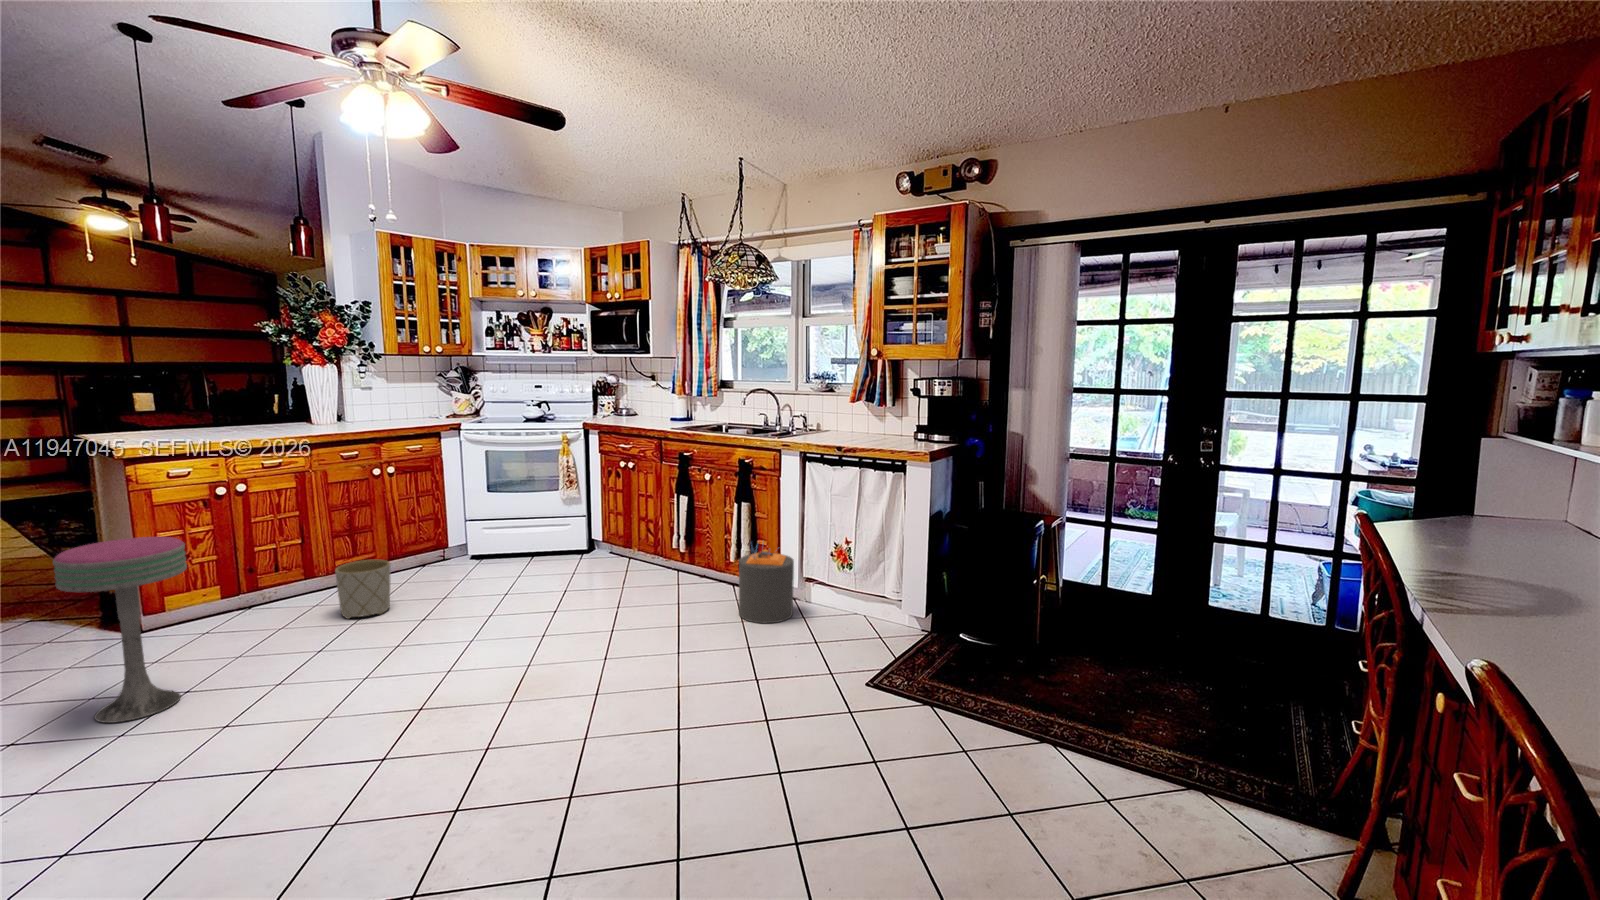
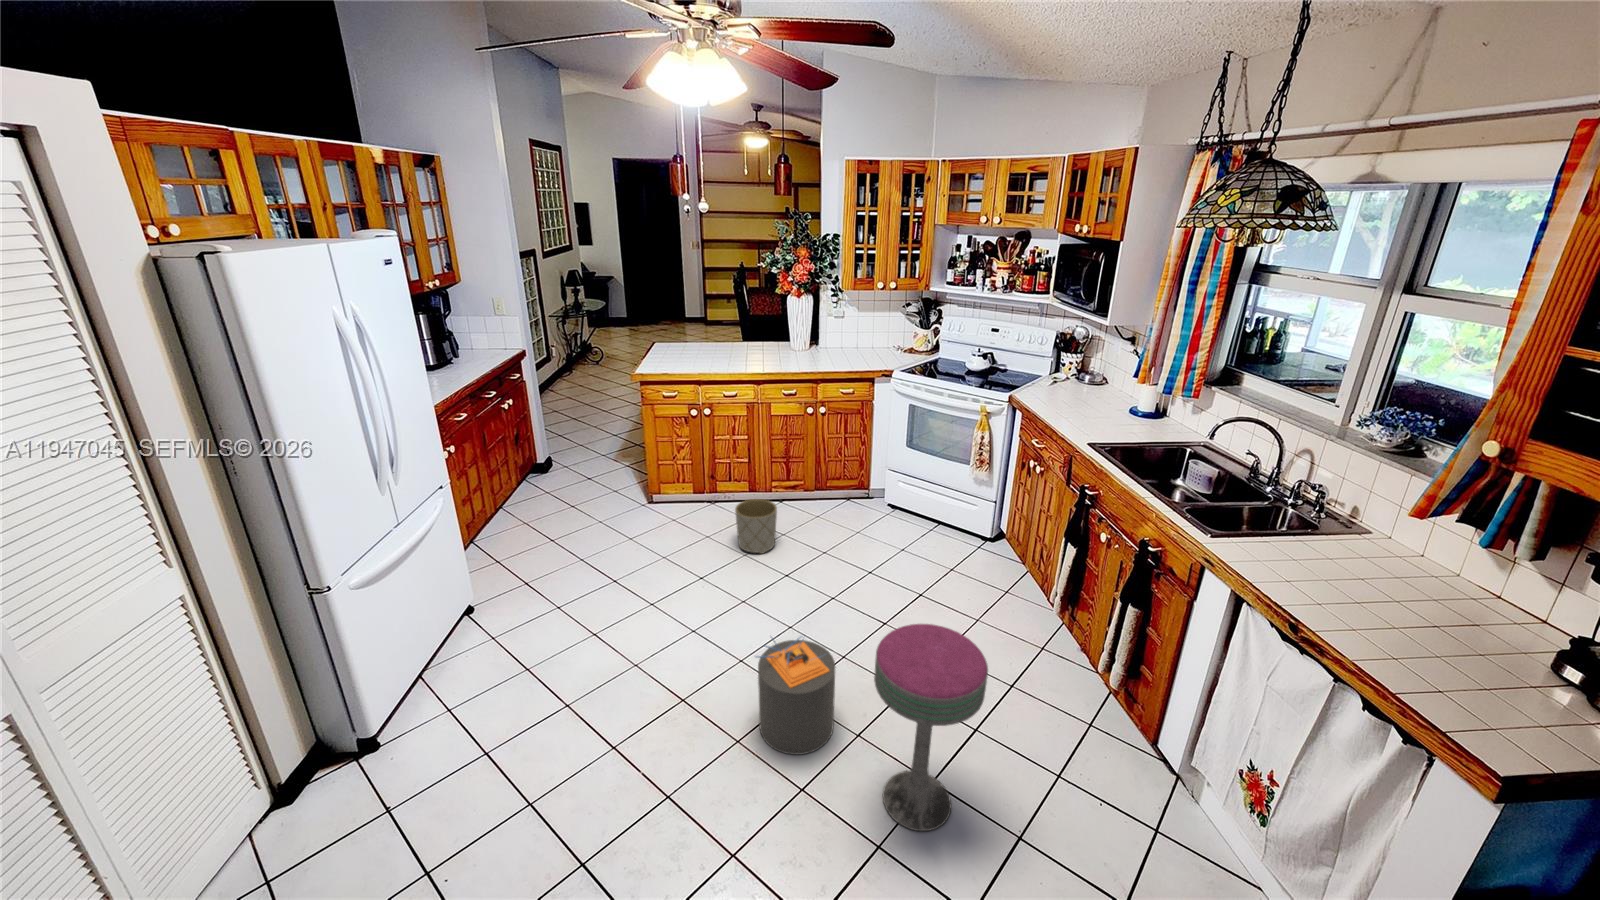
bar stool: present [53,537,187,723] -> present [874,624,988,831]
trash can: present [739,545,794,623] -> present [756,637,835,755]

